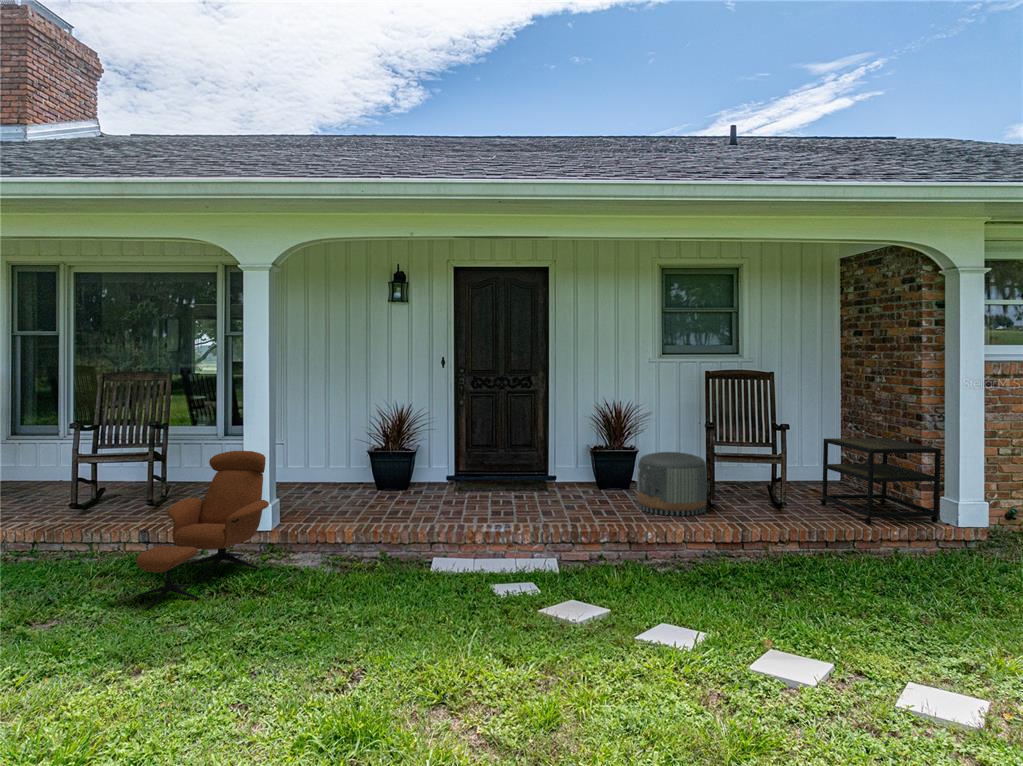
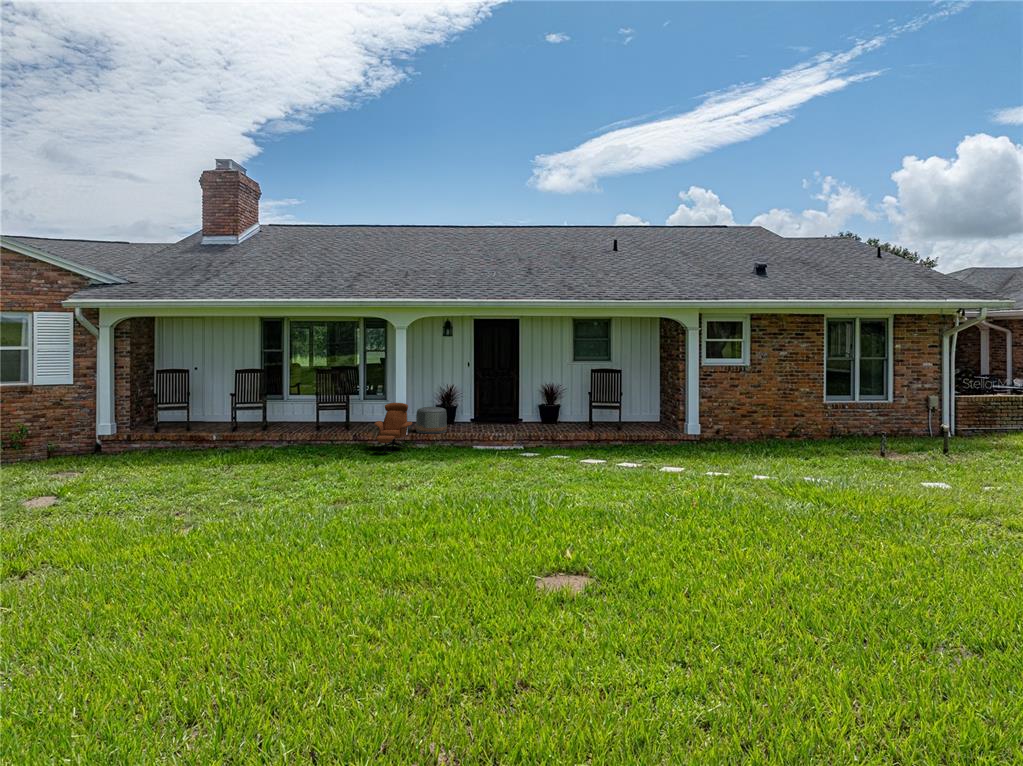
side table: present [821,438,941,524] -> none [639,400,681,434]
pouf: present [637,452,707,516] -> present [416,407,447,434]

